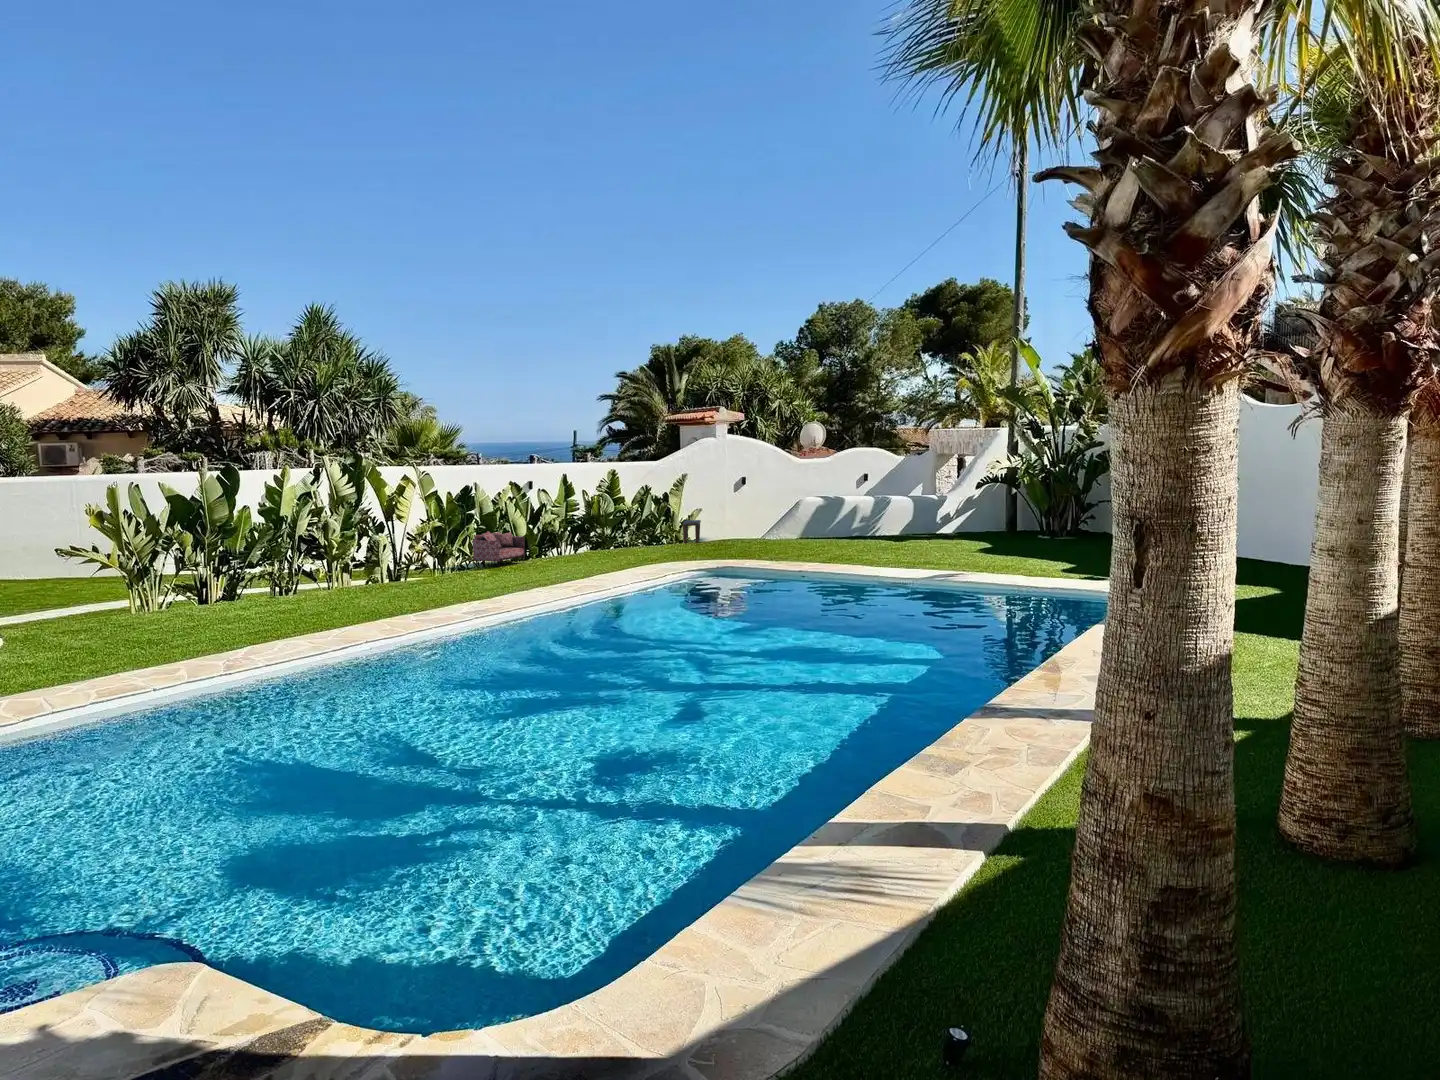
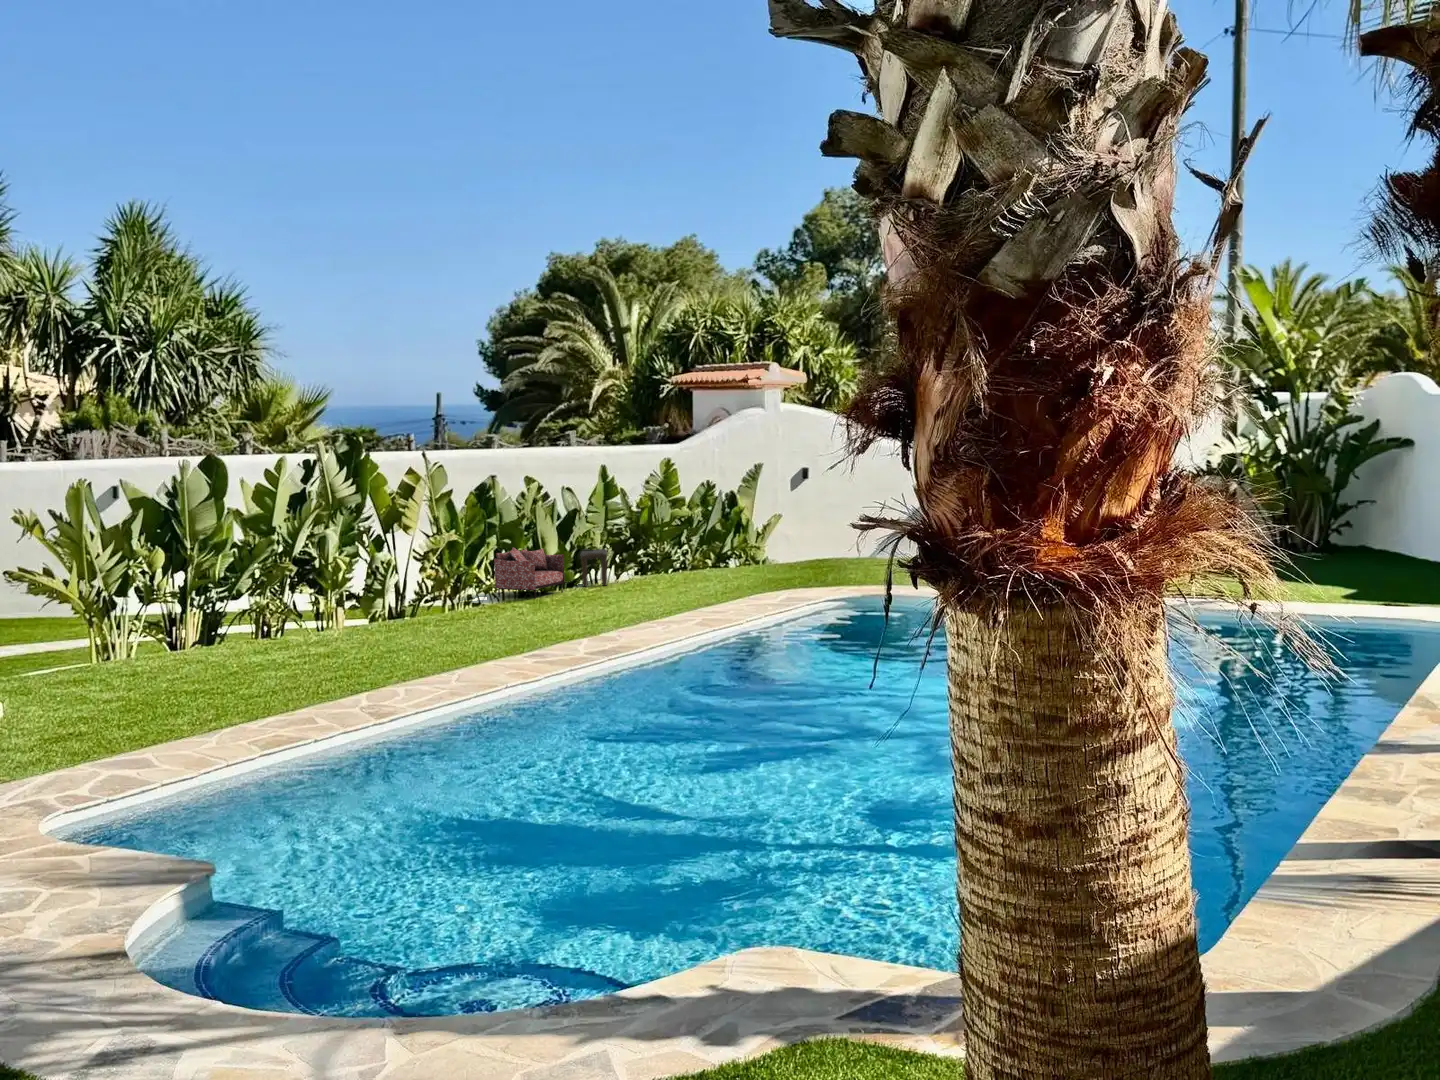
bench: present [682,520,701,543] -> present [580,549,607,586]

